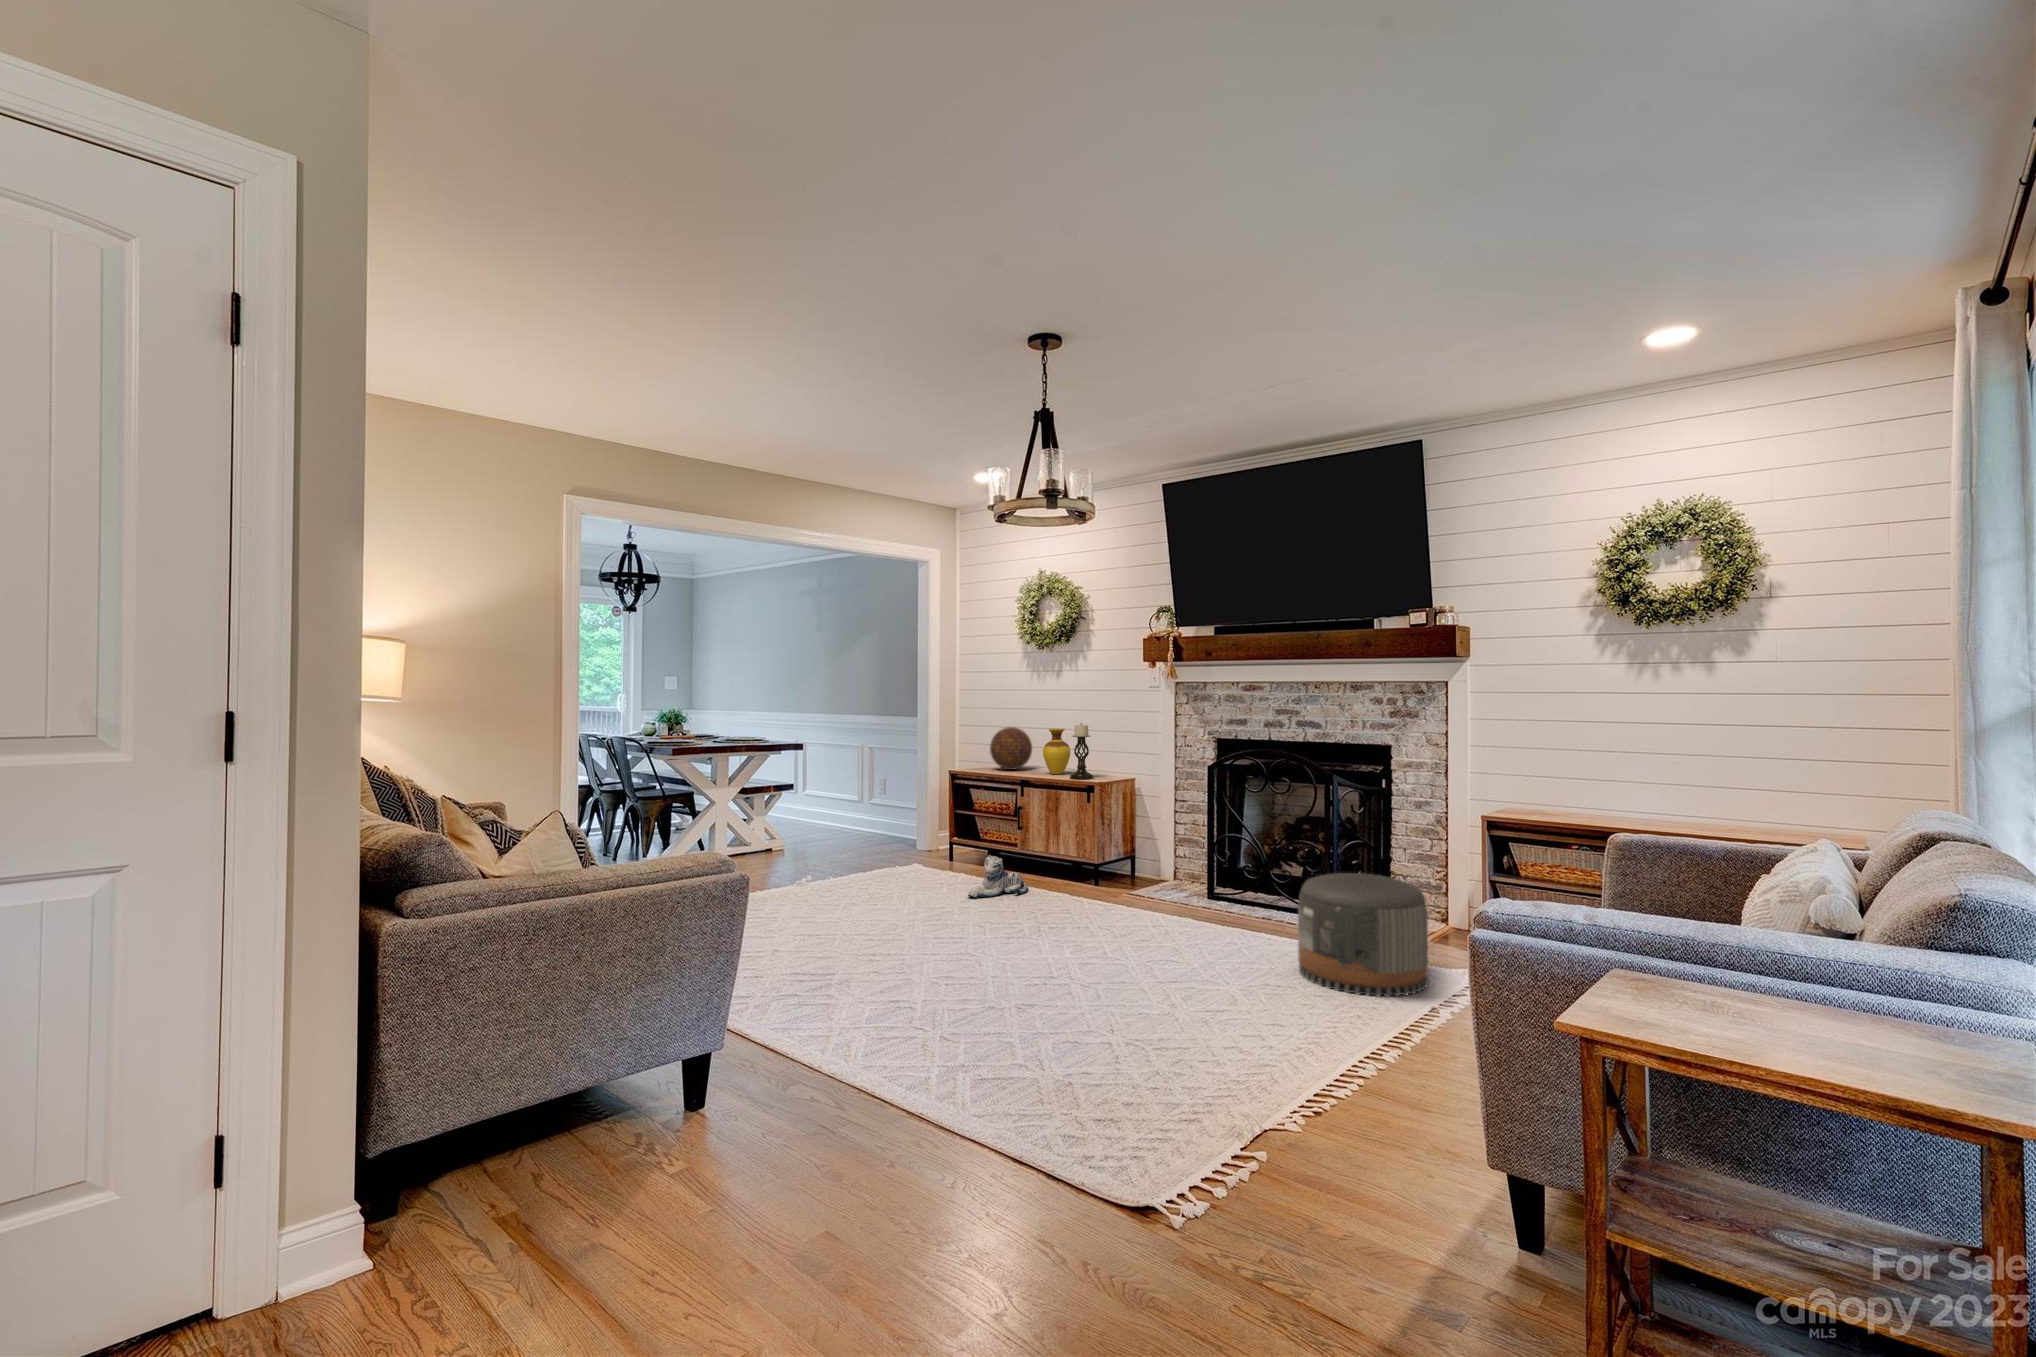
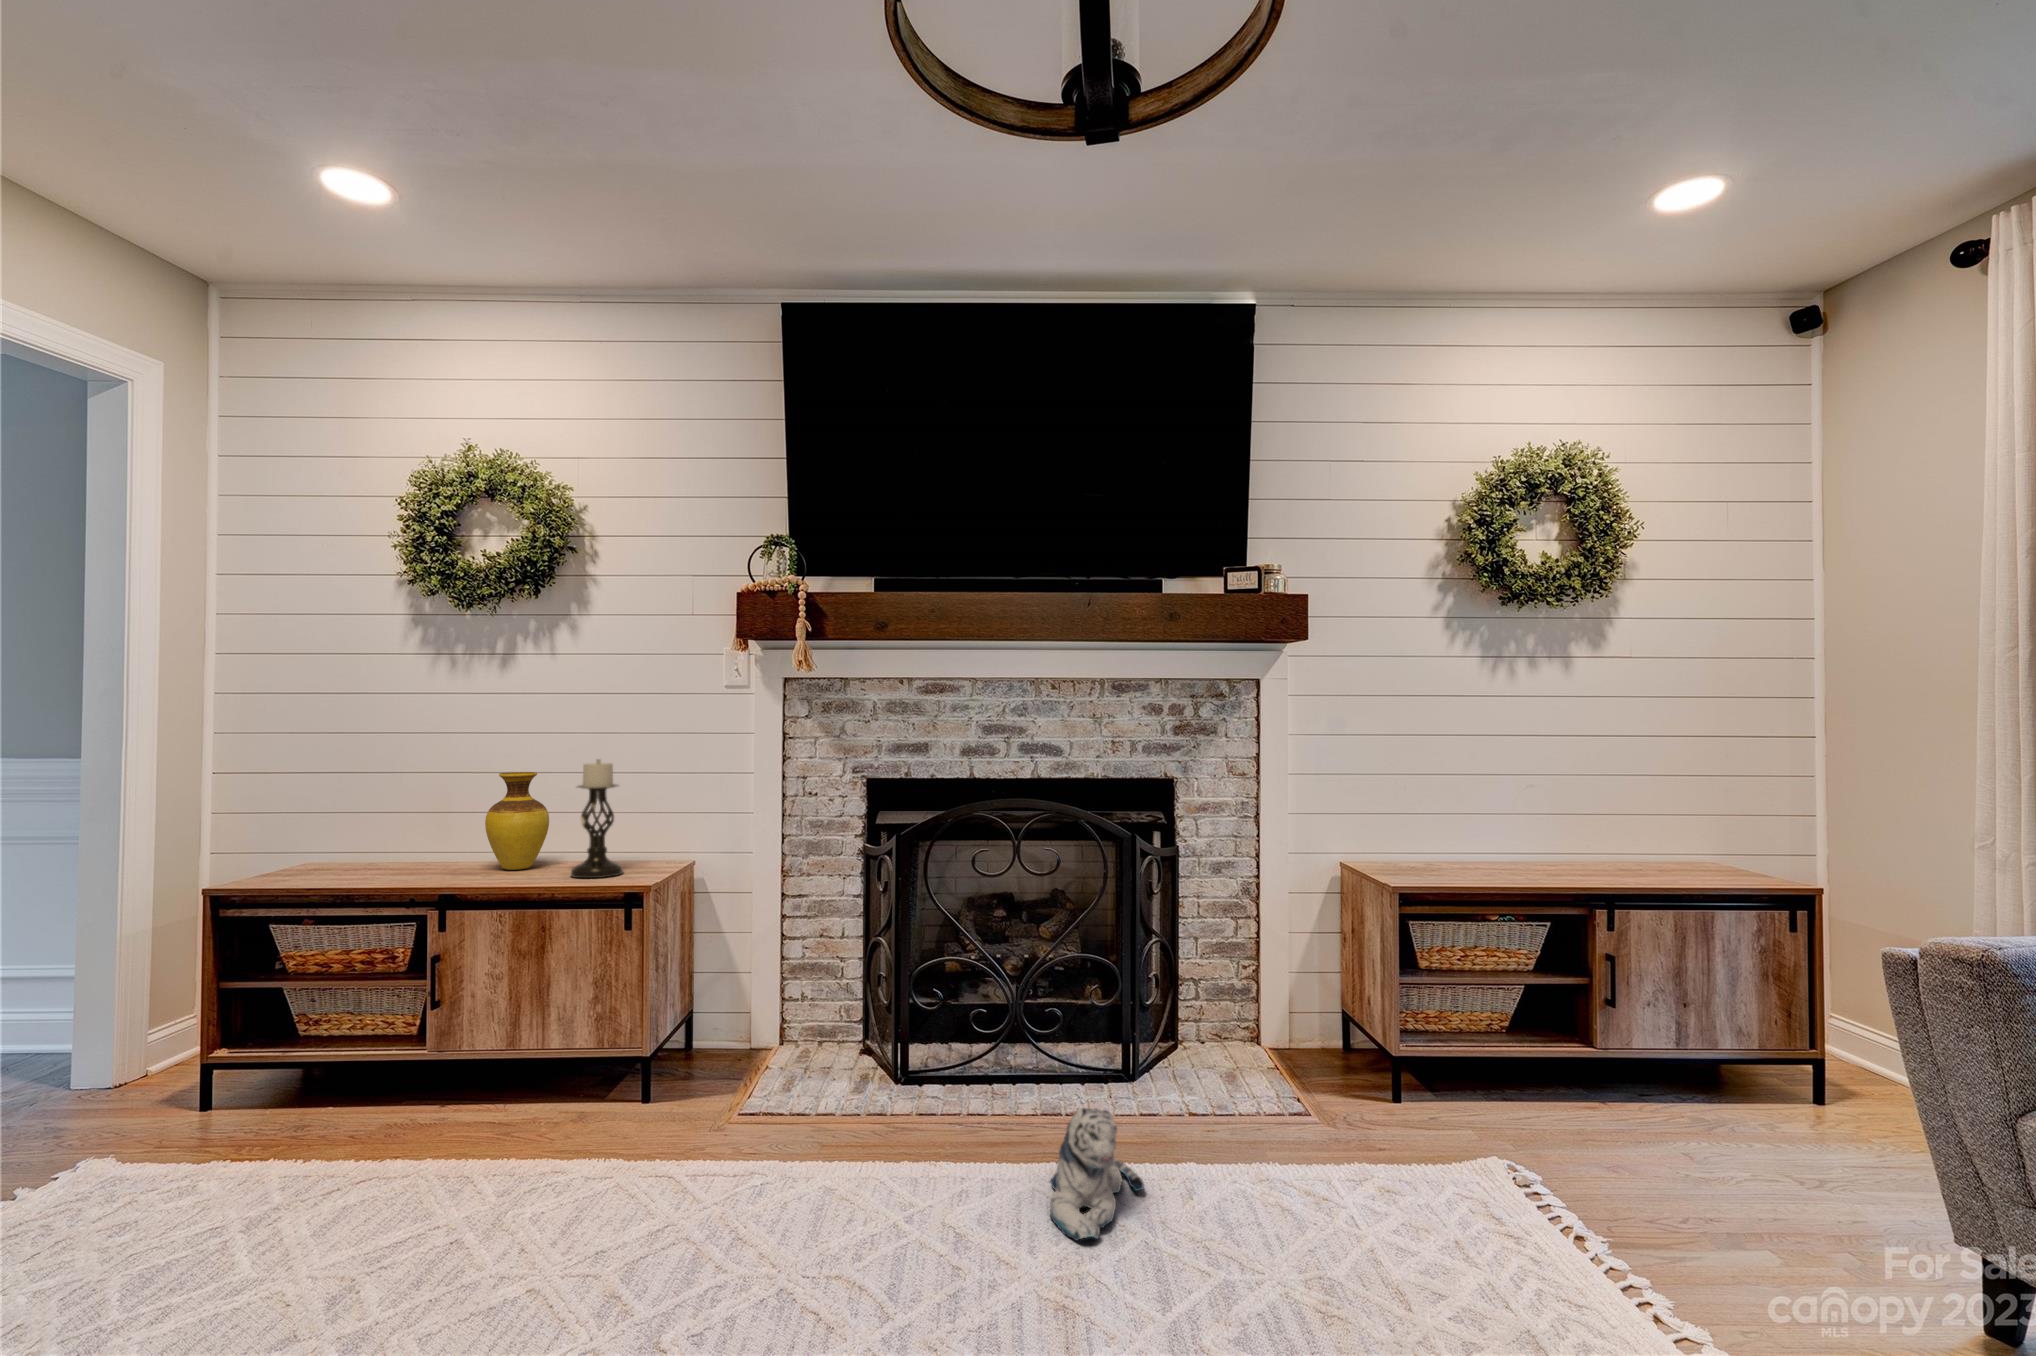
decorative orb: present [990,727,1032,770] -> none [328,773,437,868]
plush toy: present [968,855,1028,898] -> present [1050,1108,1144,1241]
pouf: present [1298,873,1428,997] -> none [1265,1010,1497,1264]

